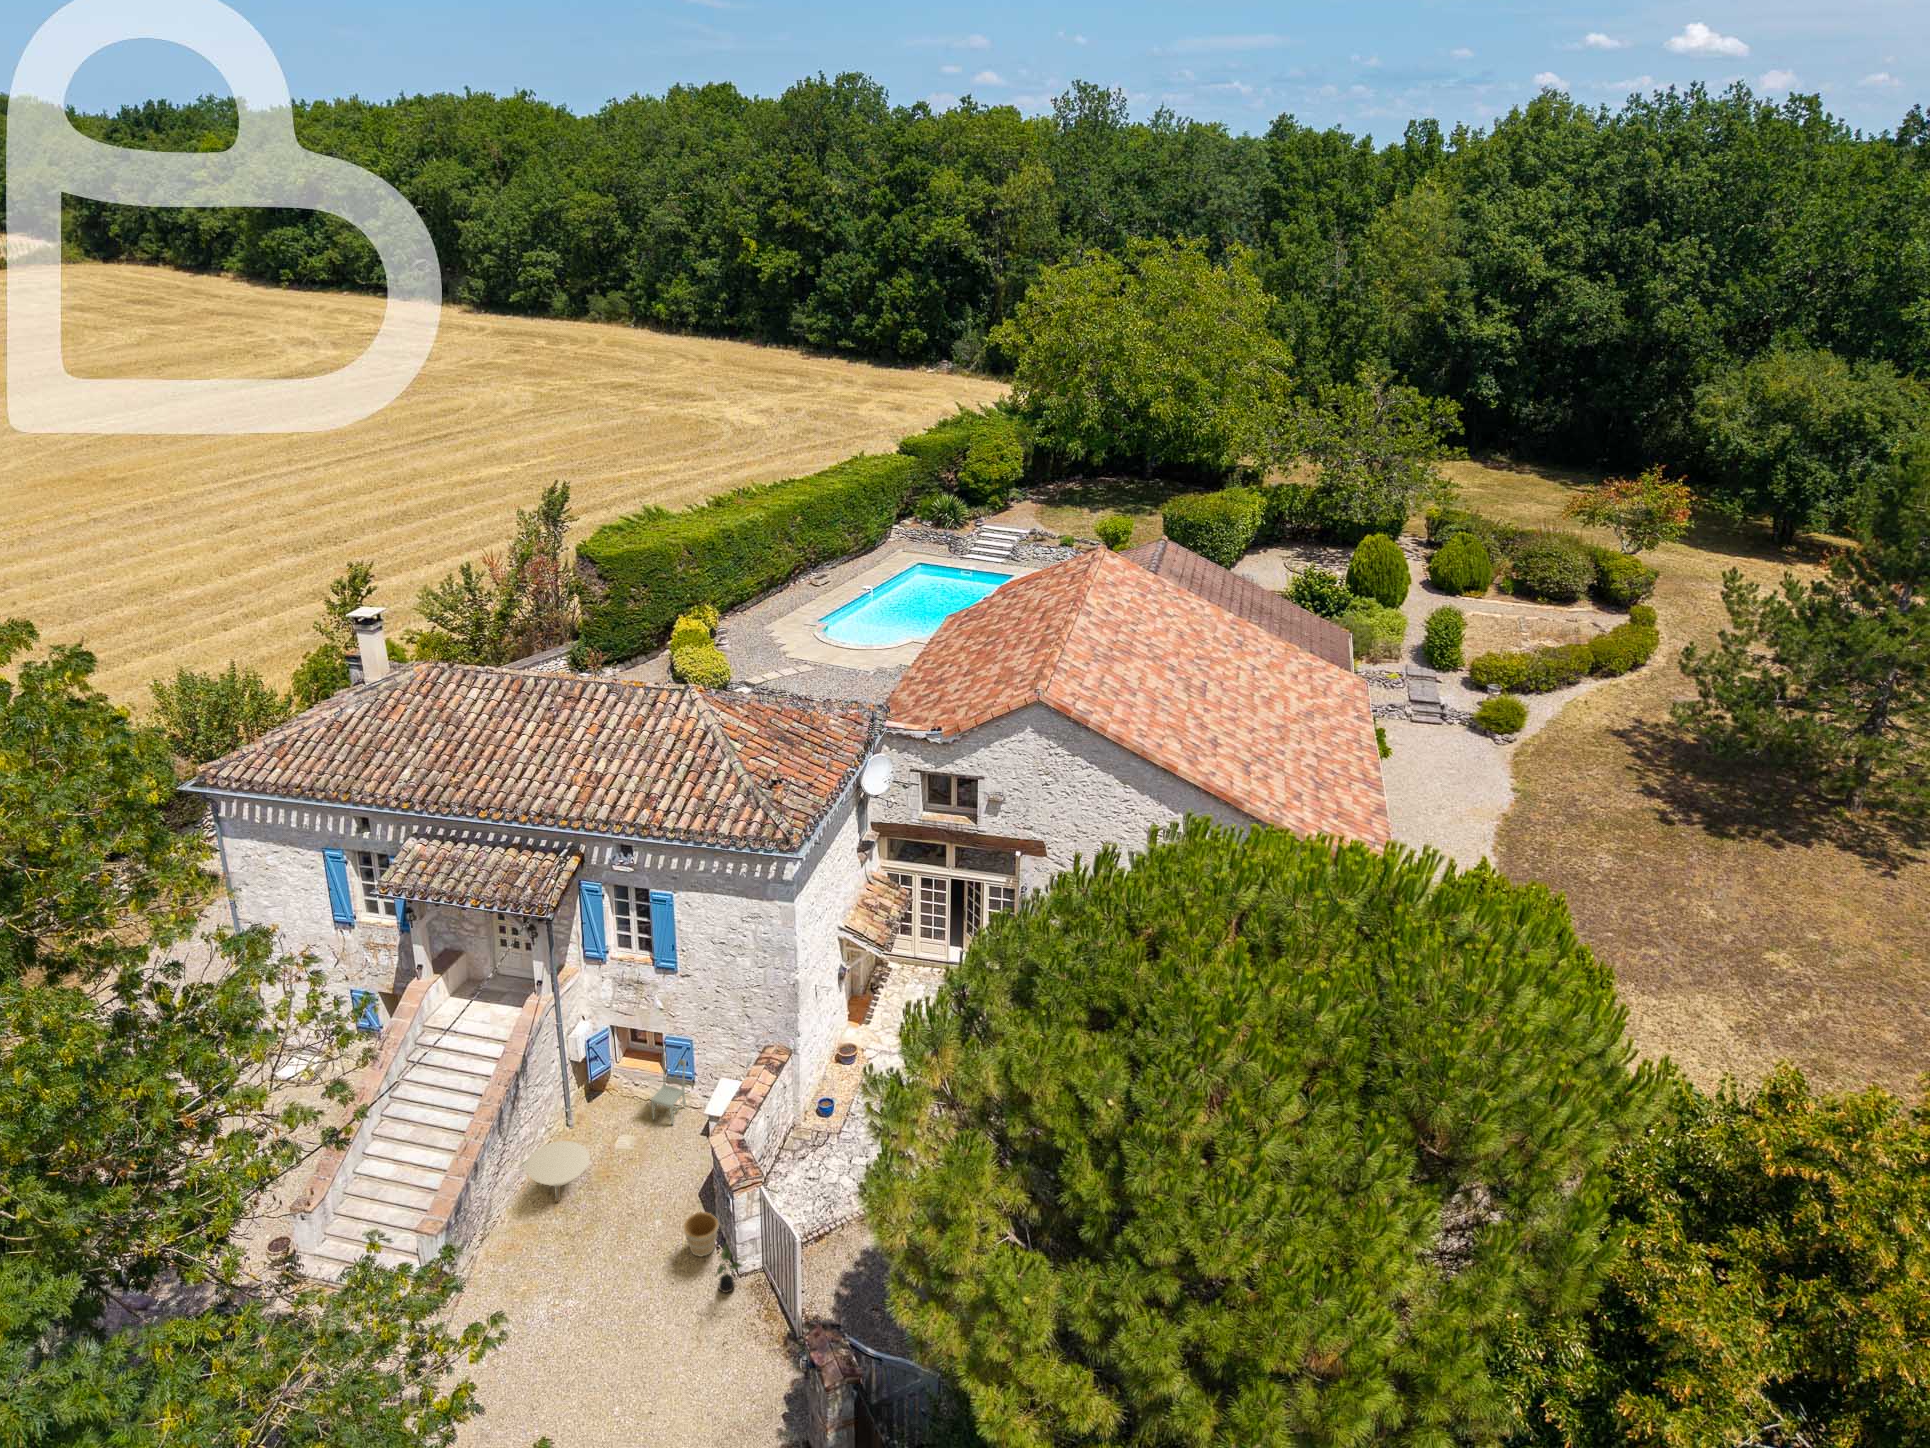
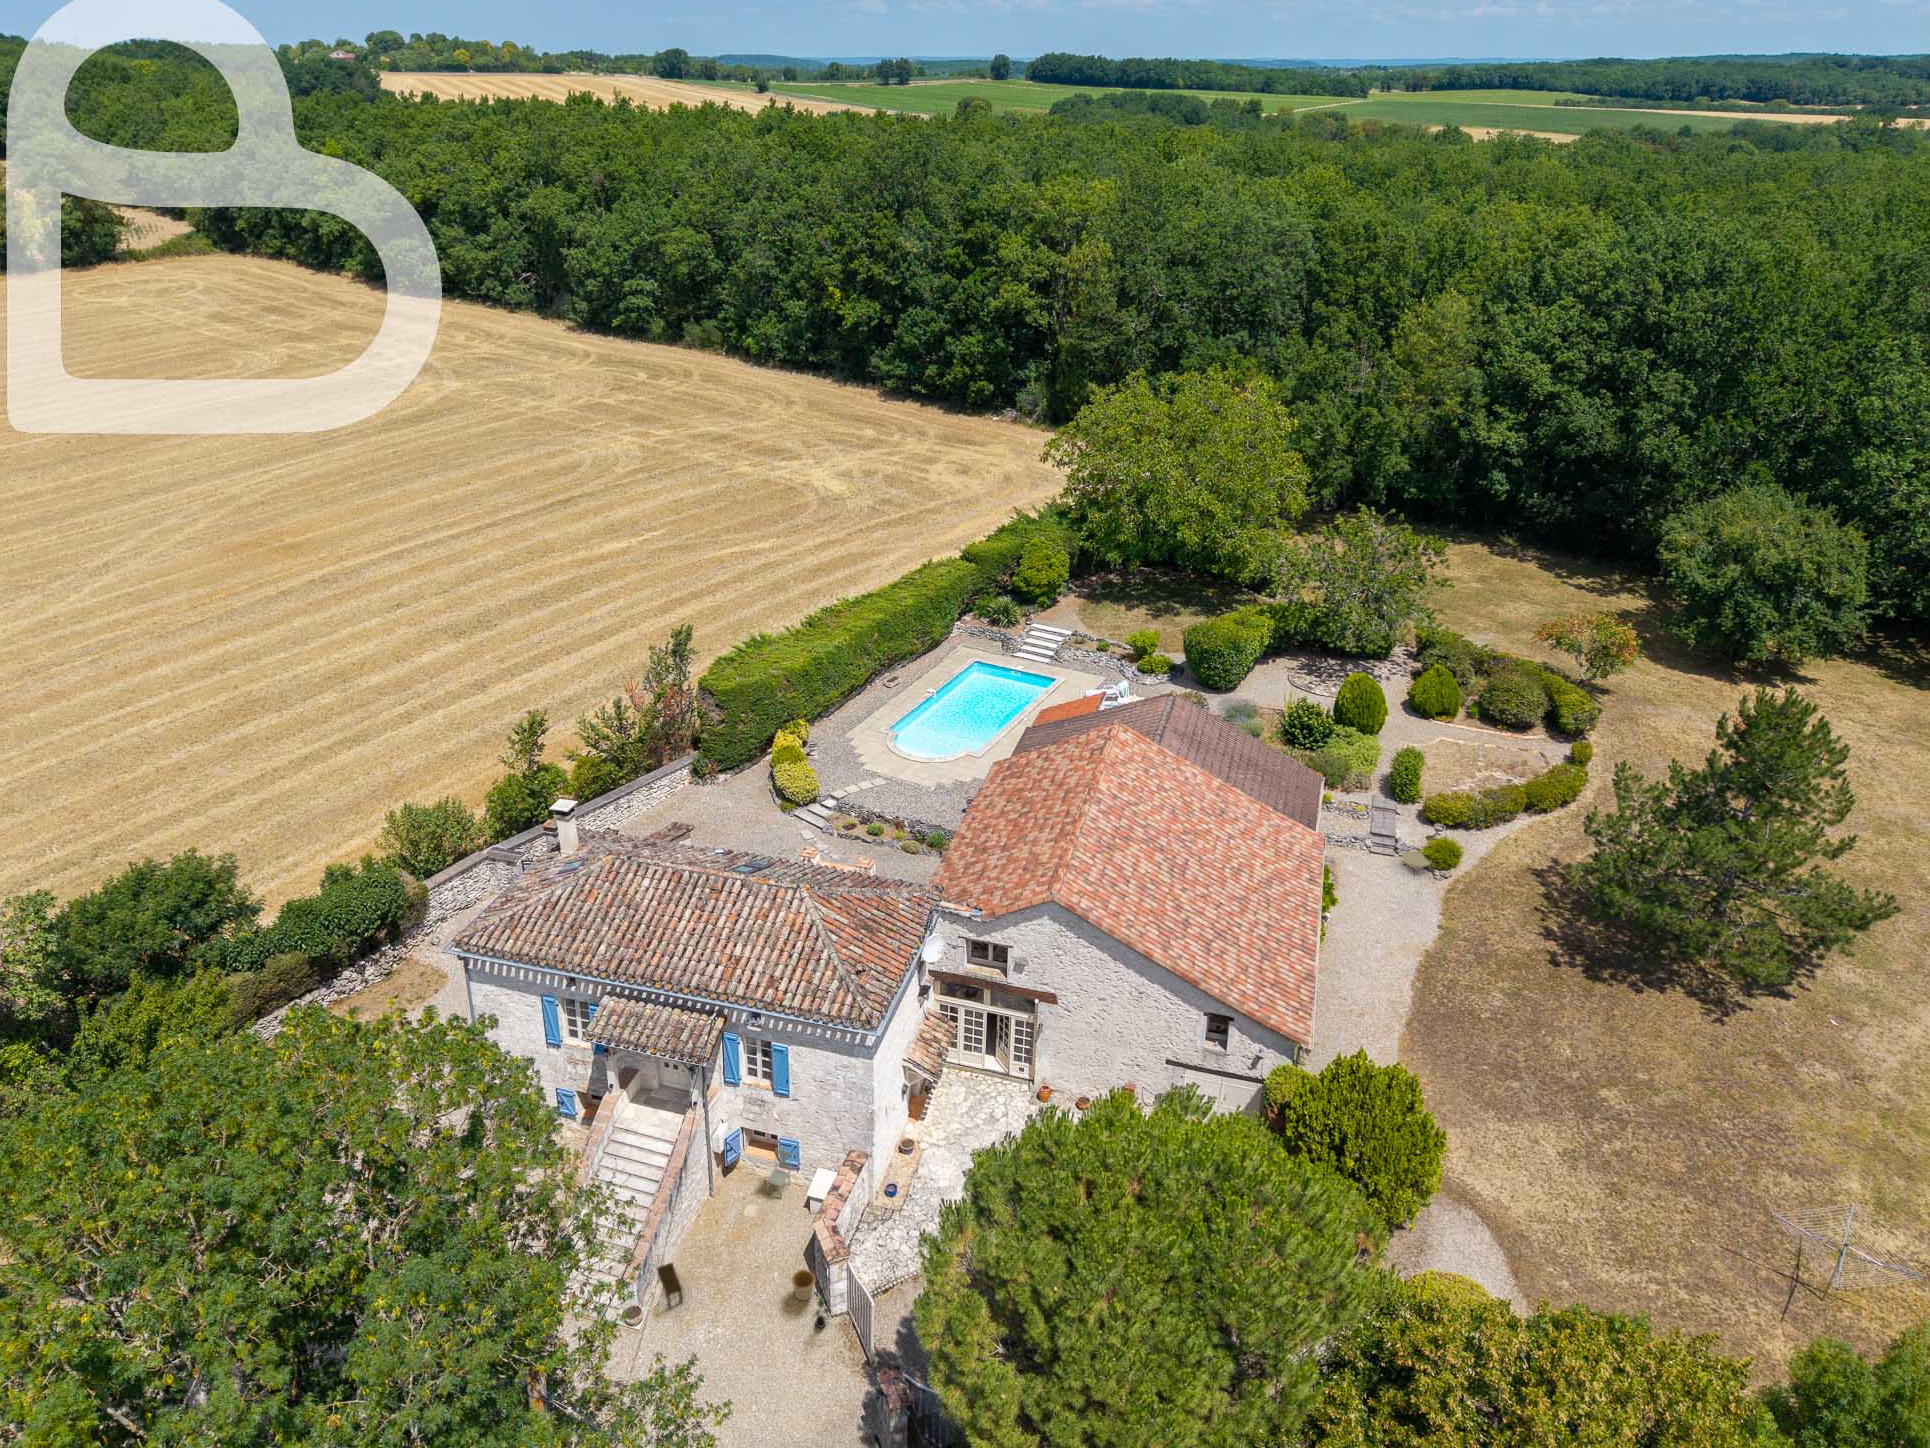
round table: present [526,1141,590,1202] -> present [1402,851,1432,874]
bench: none [484,1211,522,1278] -> present [657,1263,683,1309]

